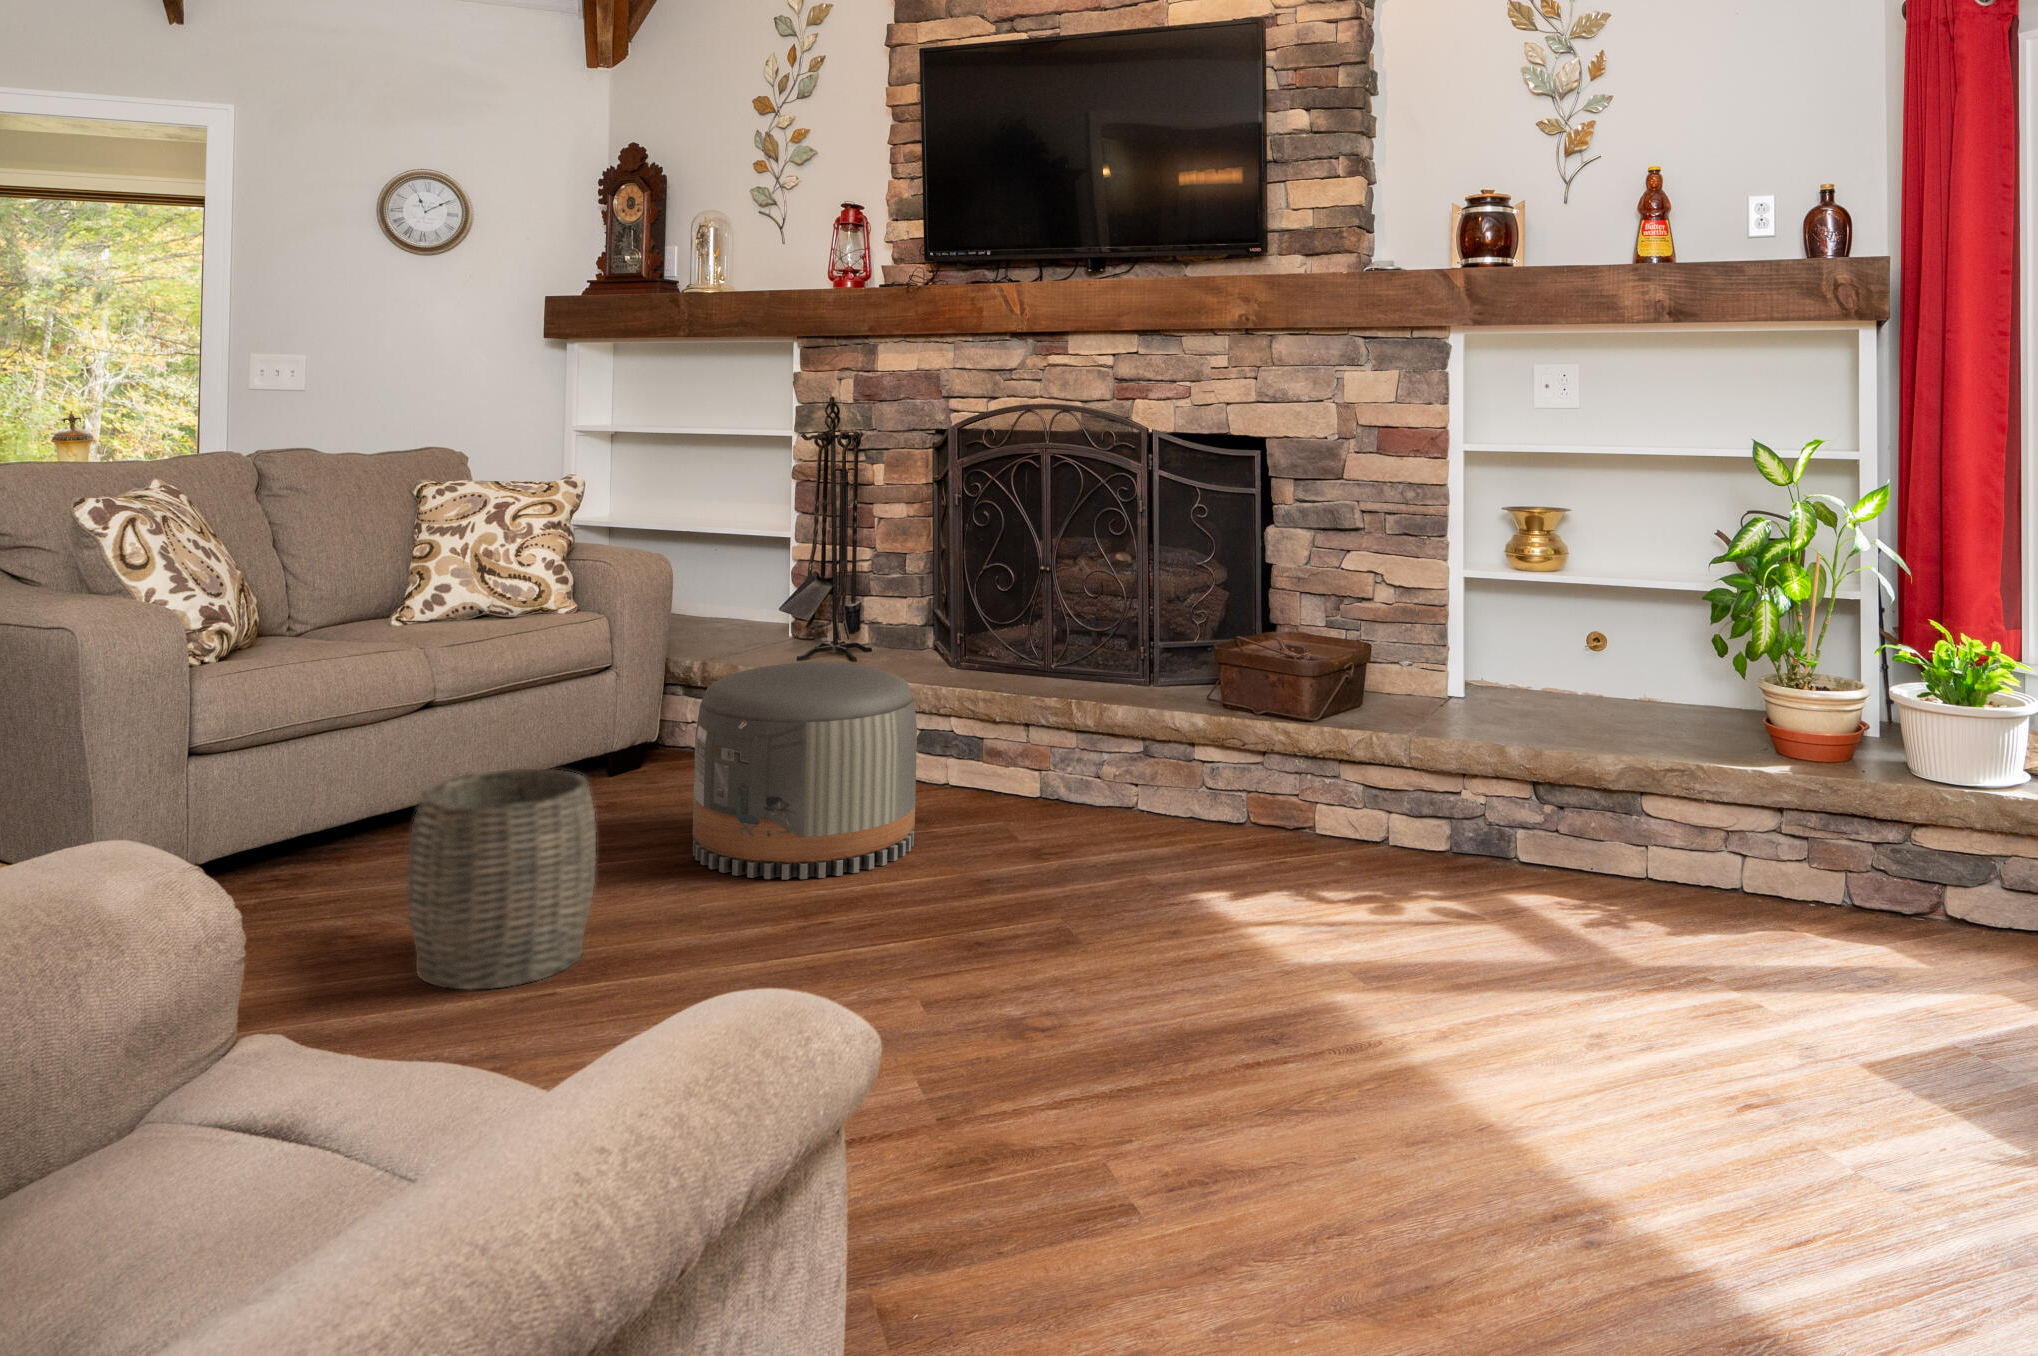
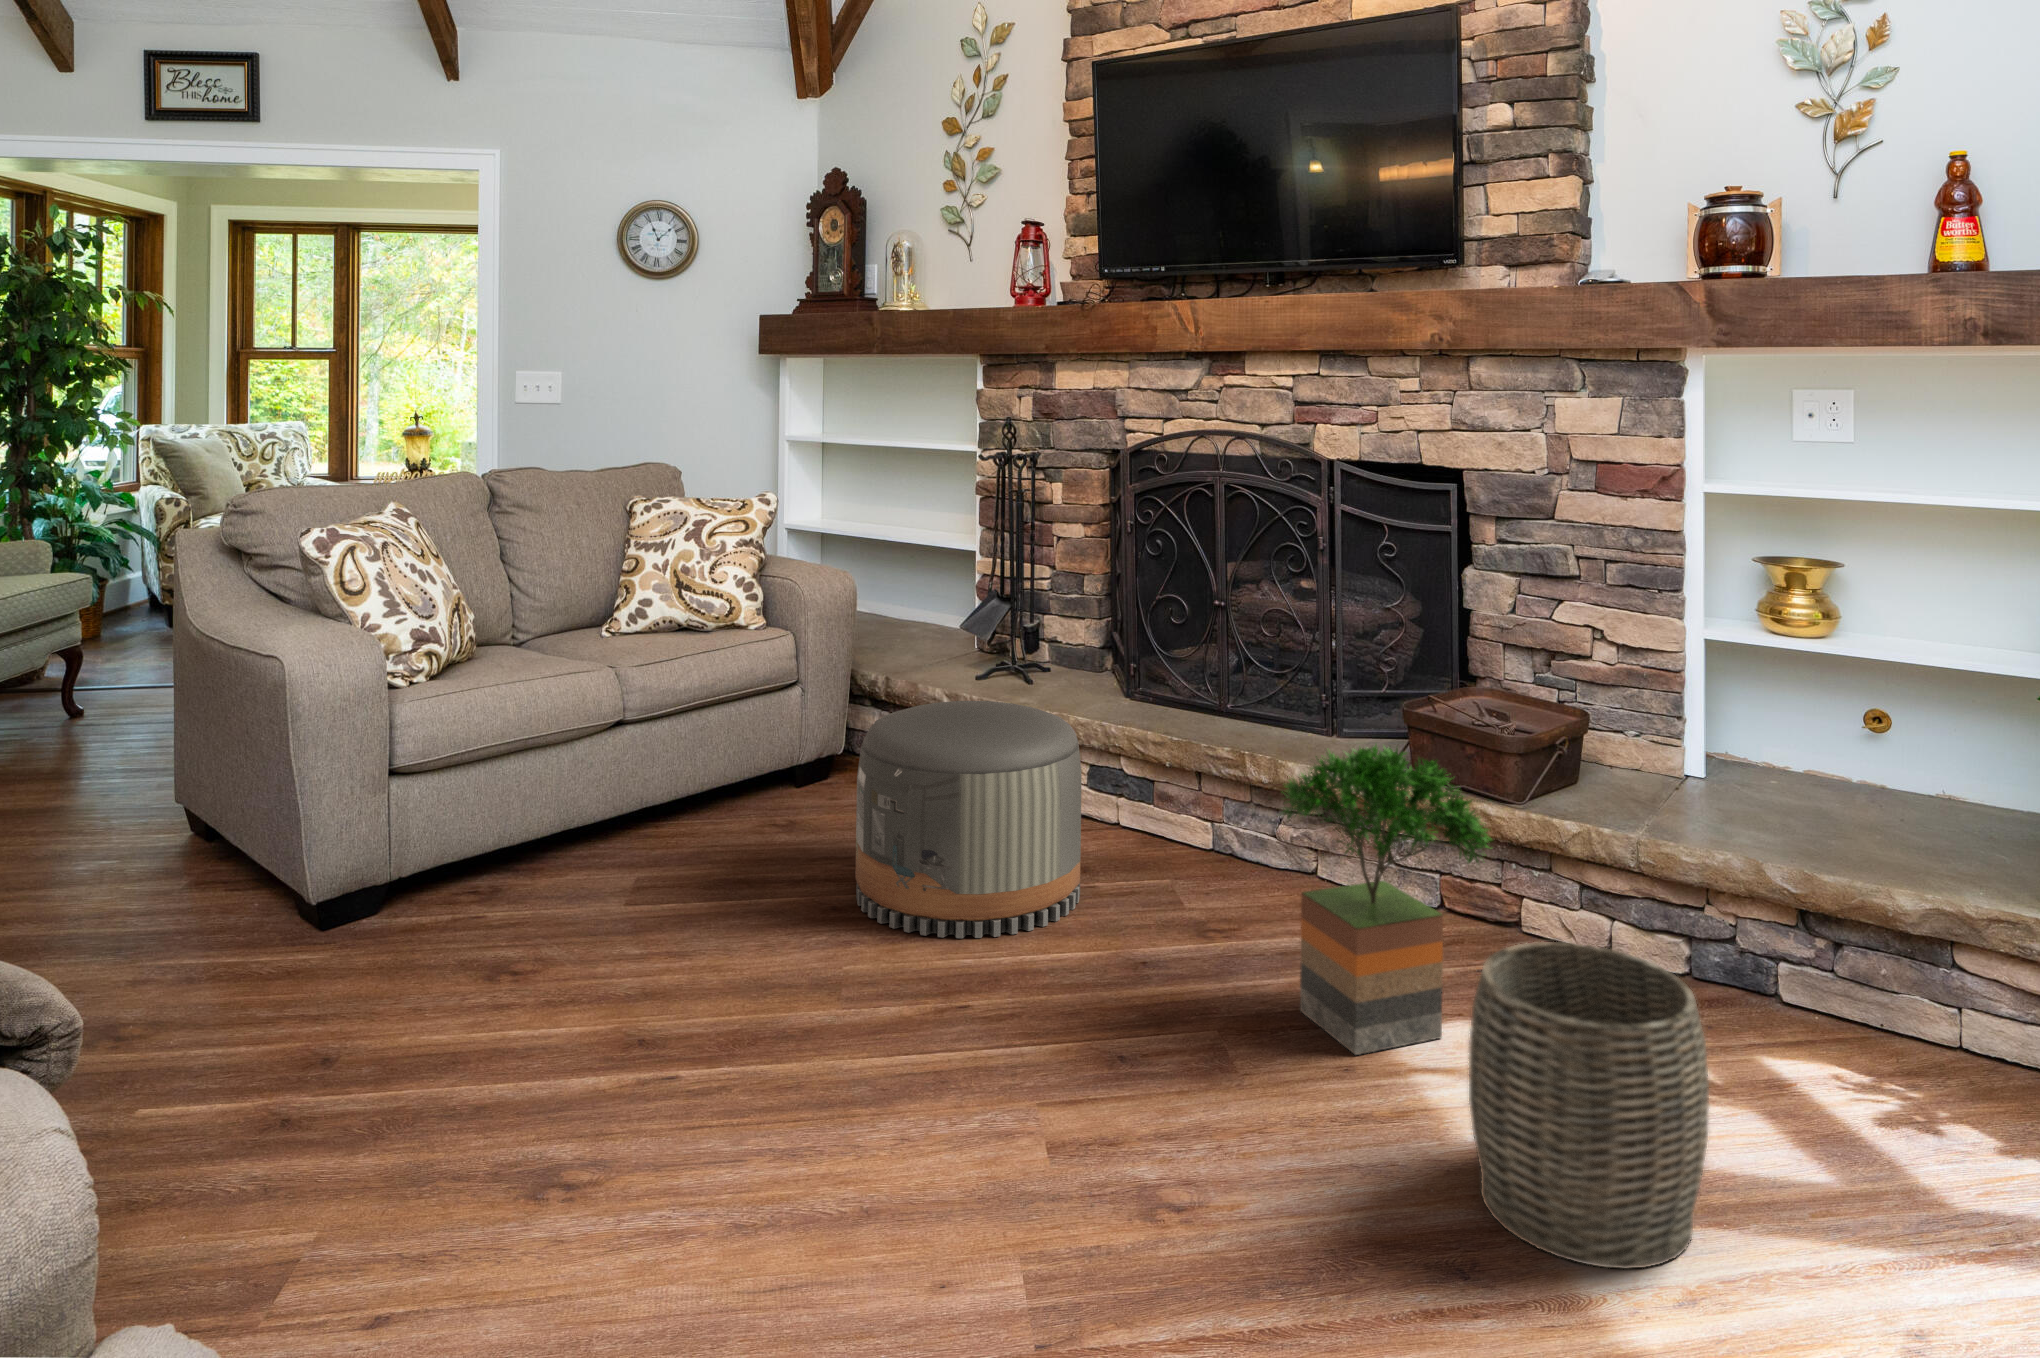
potted tree: none [1108,669,1296,937] -> present [1283,745,1492,1055]
woven basket: present [407,769,596,990] -> present [1469,942,1709,1269]

